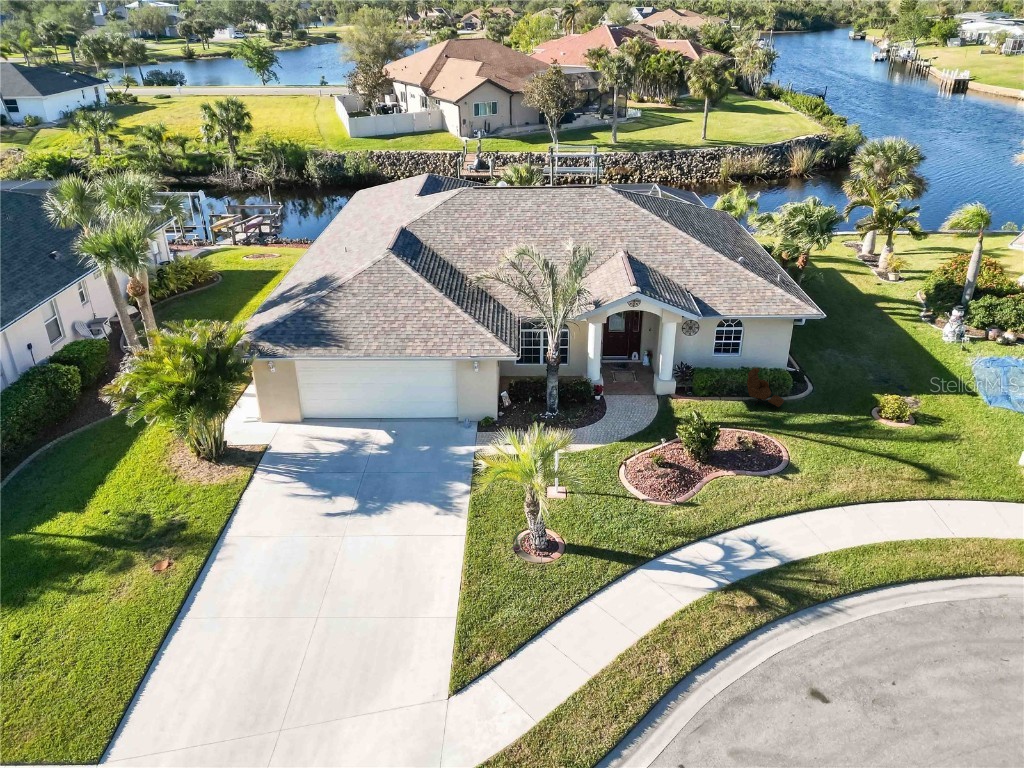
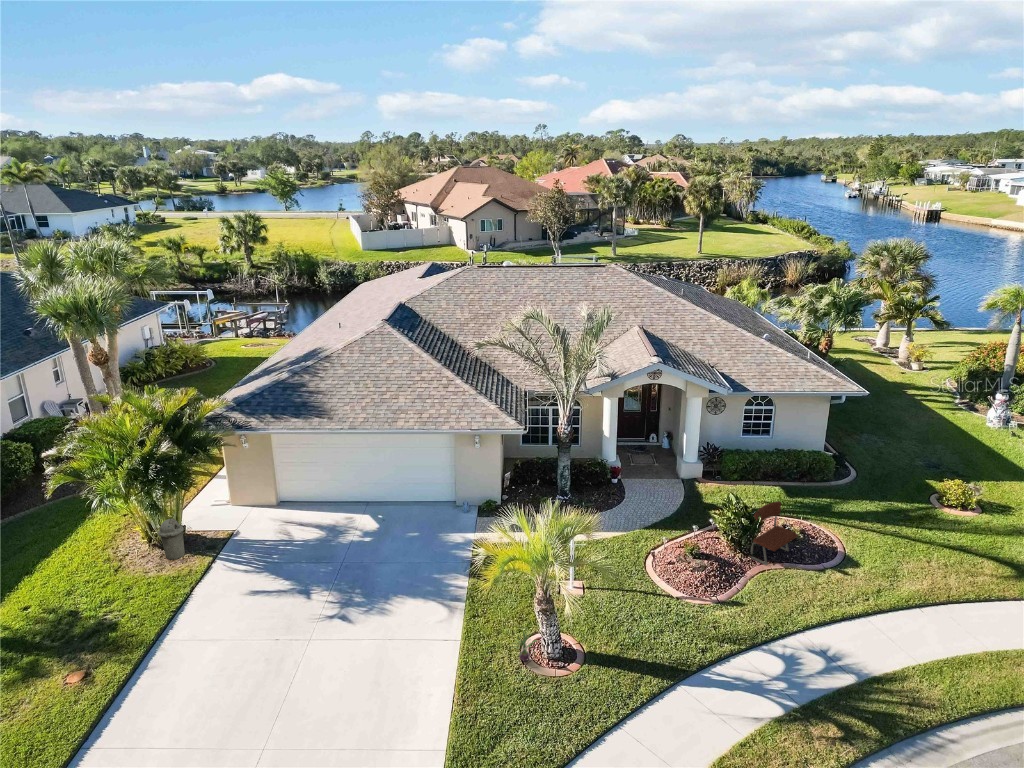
lounge chair: present [747,368,784,410] -> none [784,449,827,498]
bench: none [708,418,750,472] -> present [751,501,798,565]
trash can: none [206,436,229,470] -> present [159,519,185,560]

